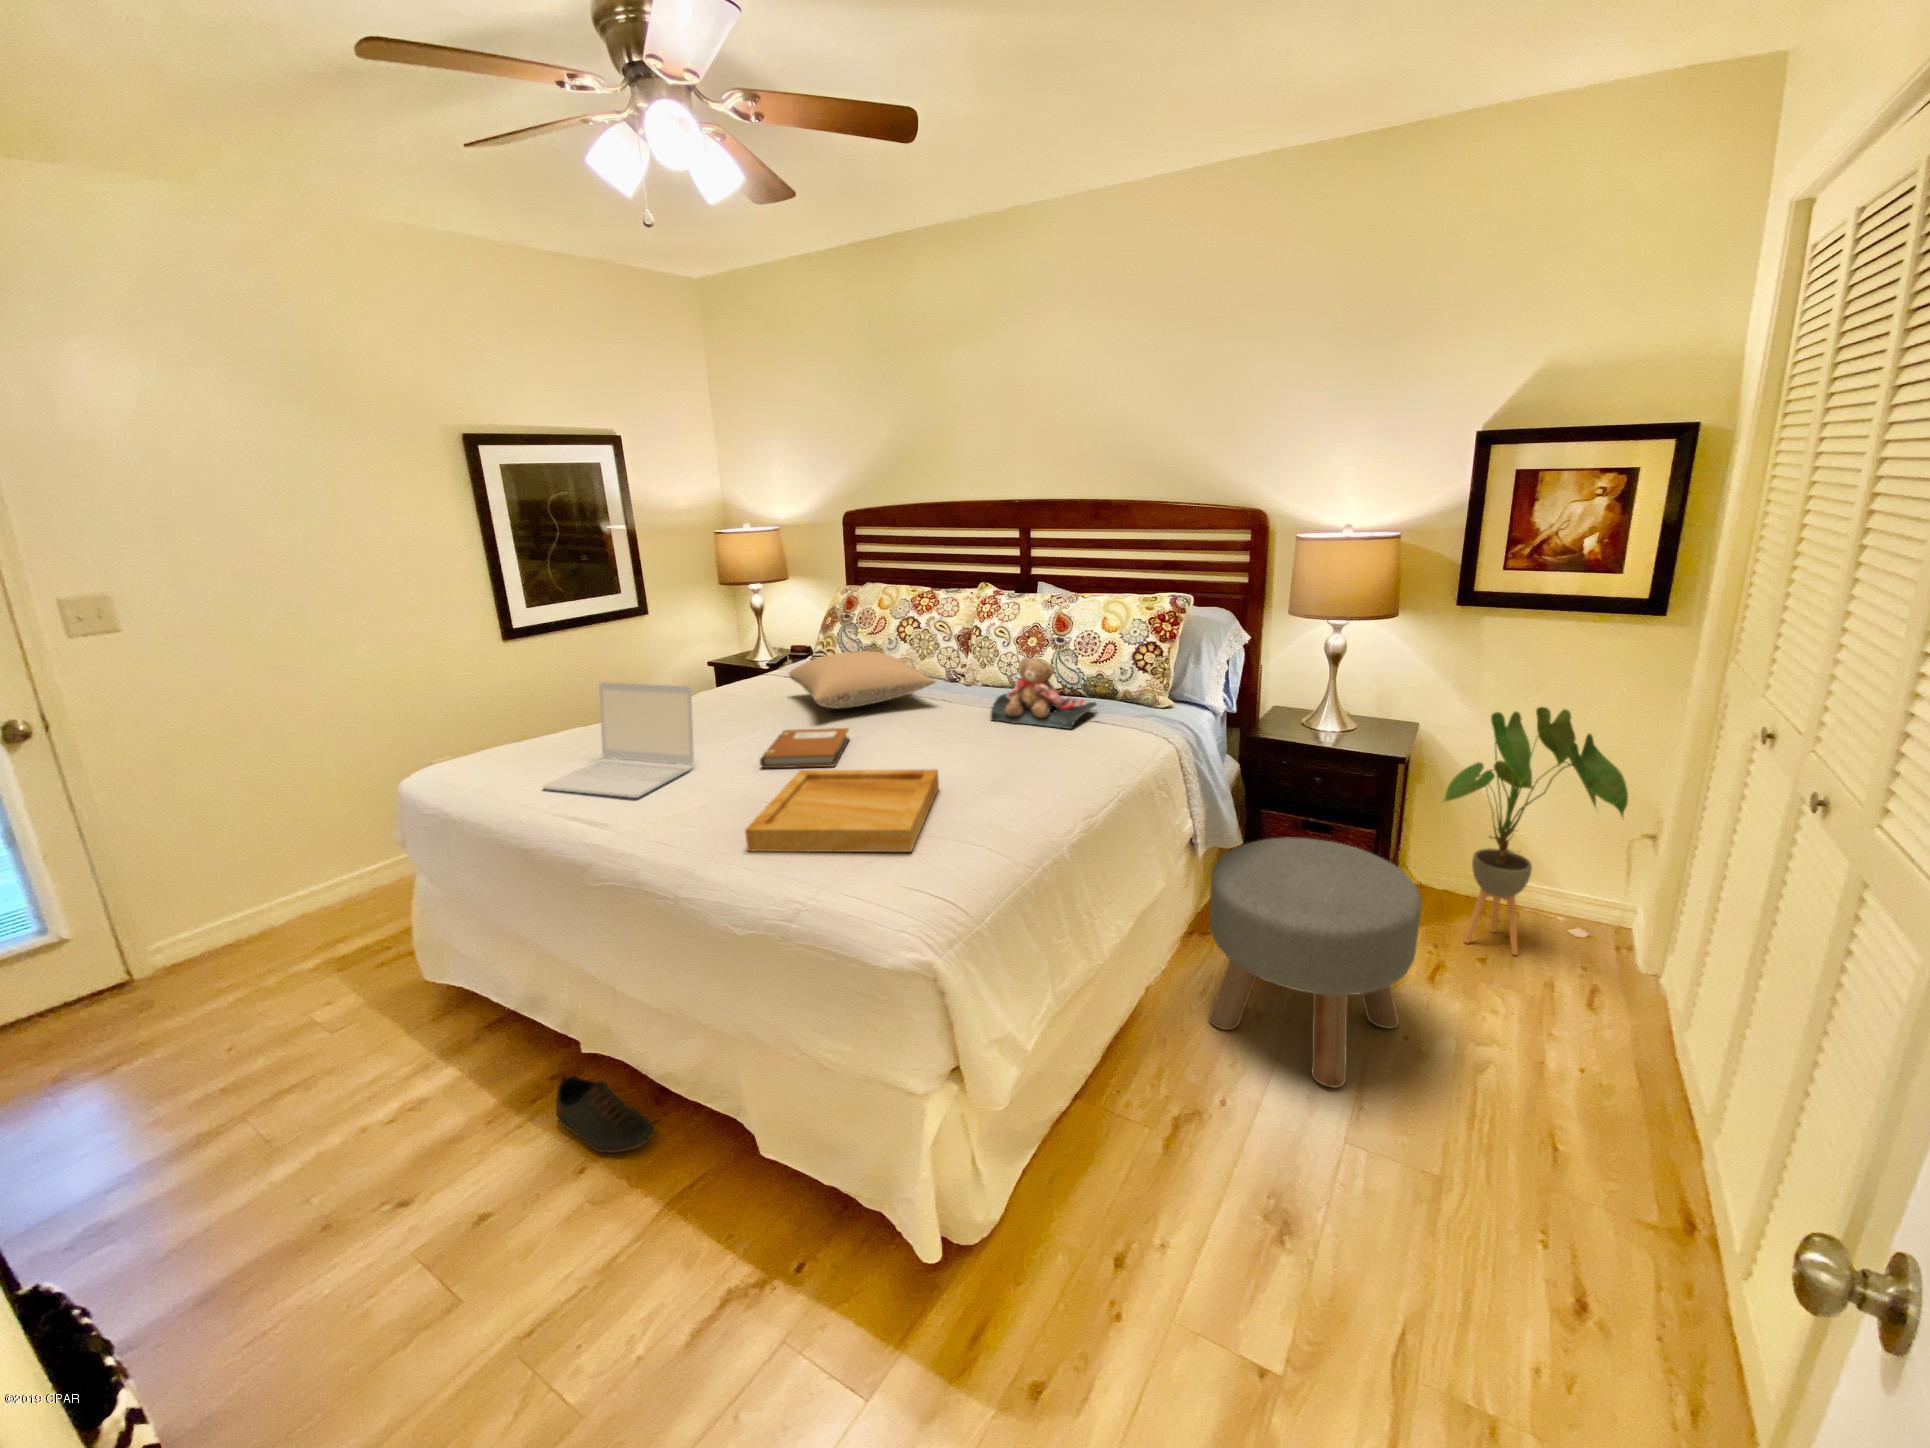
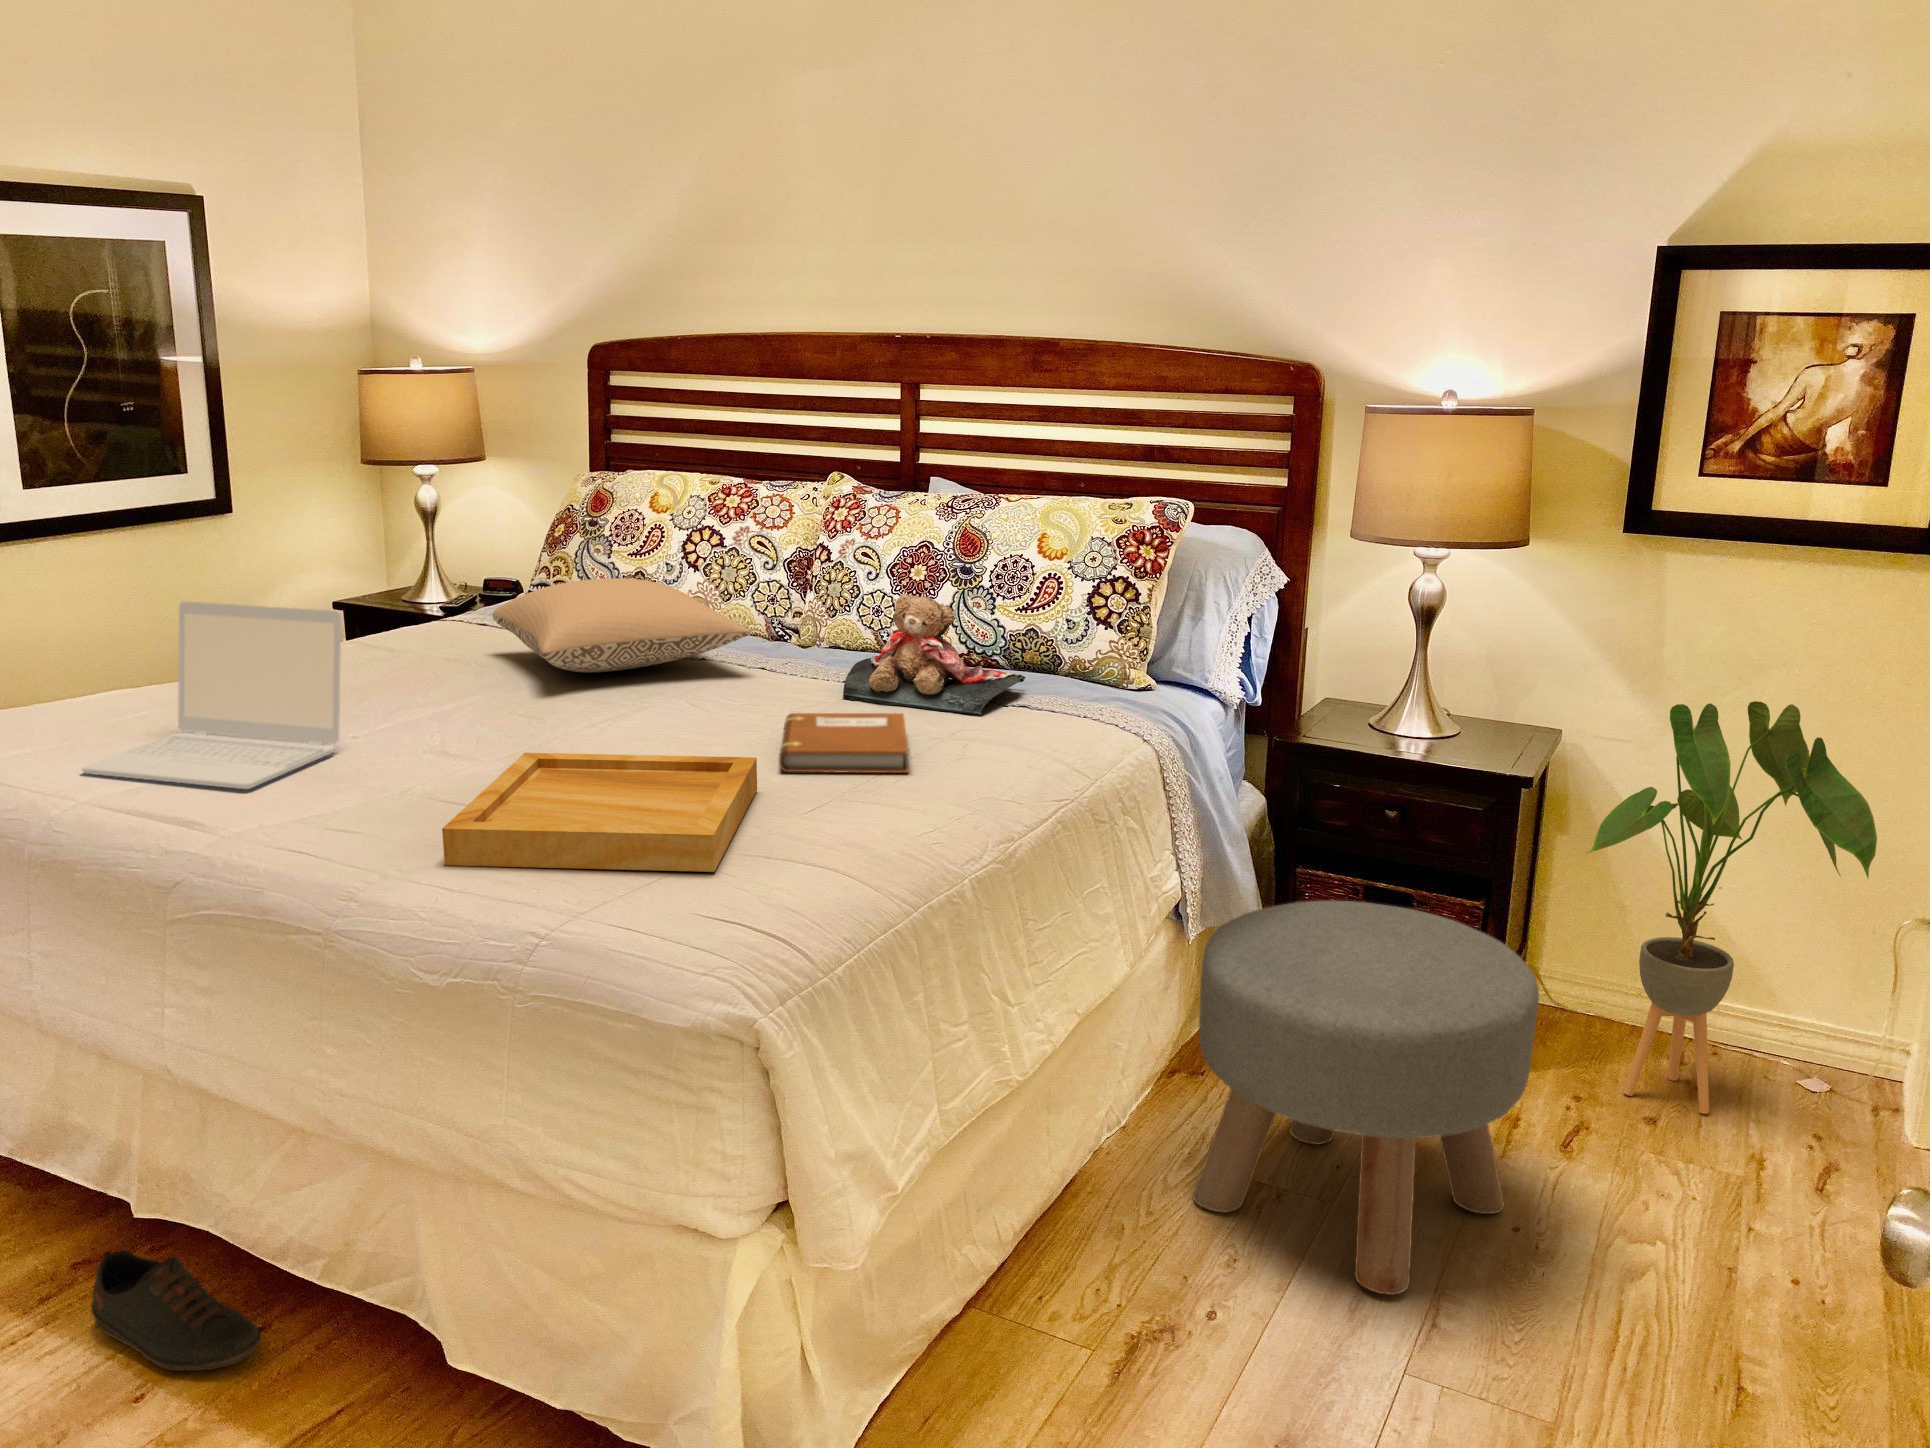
notebook: present [760,728,849,768] -> present [779,713,909,773]

